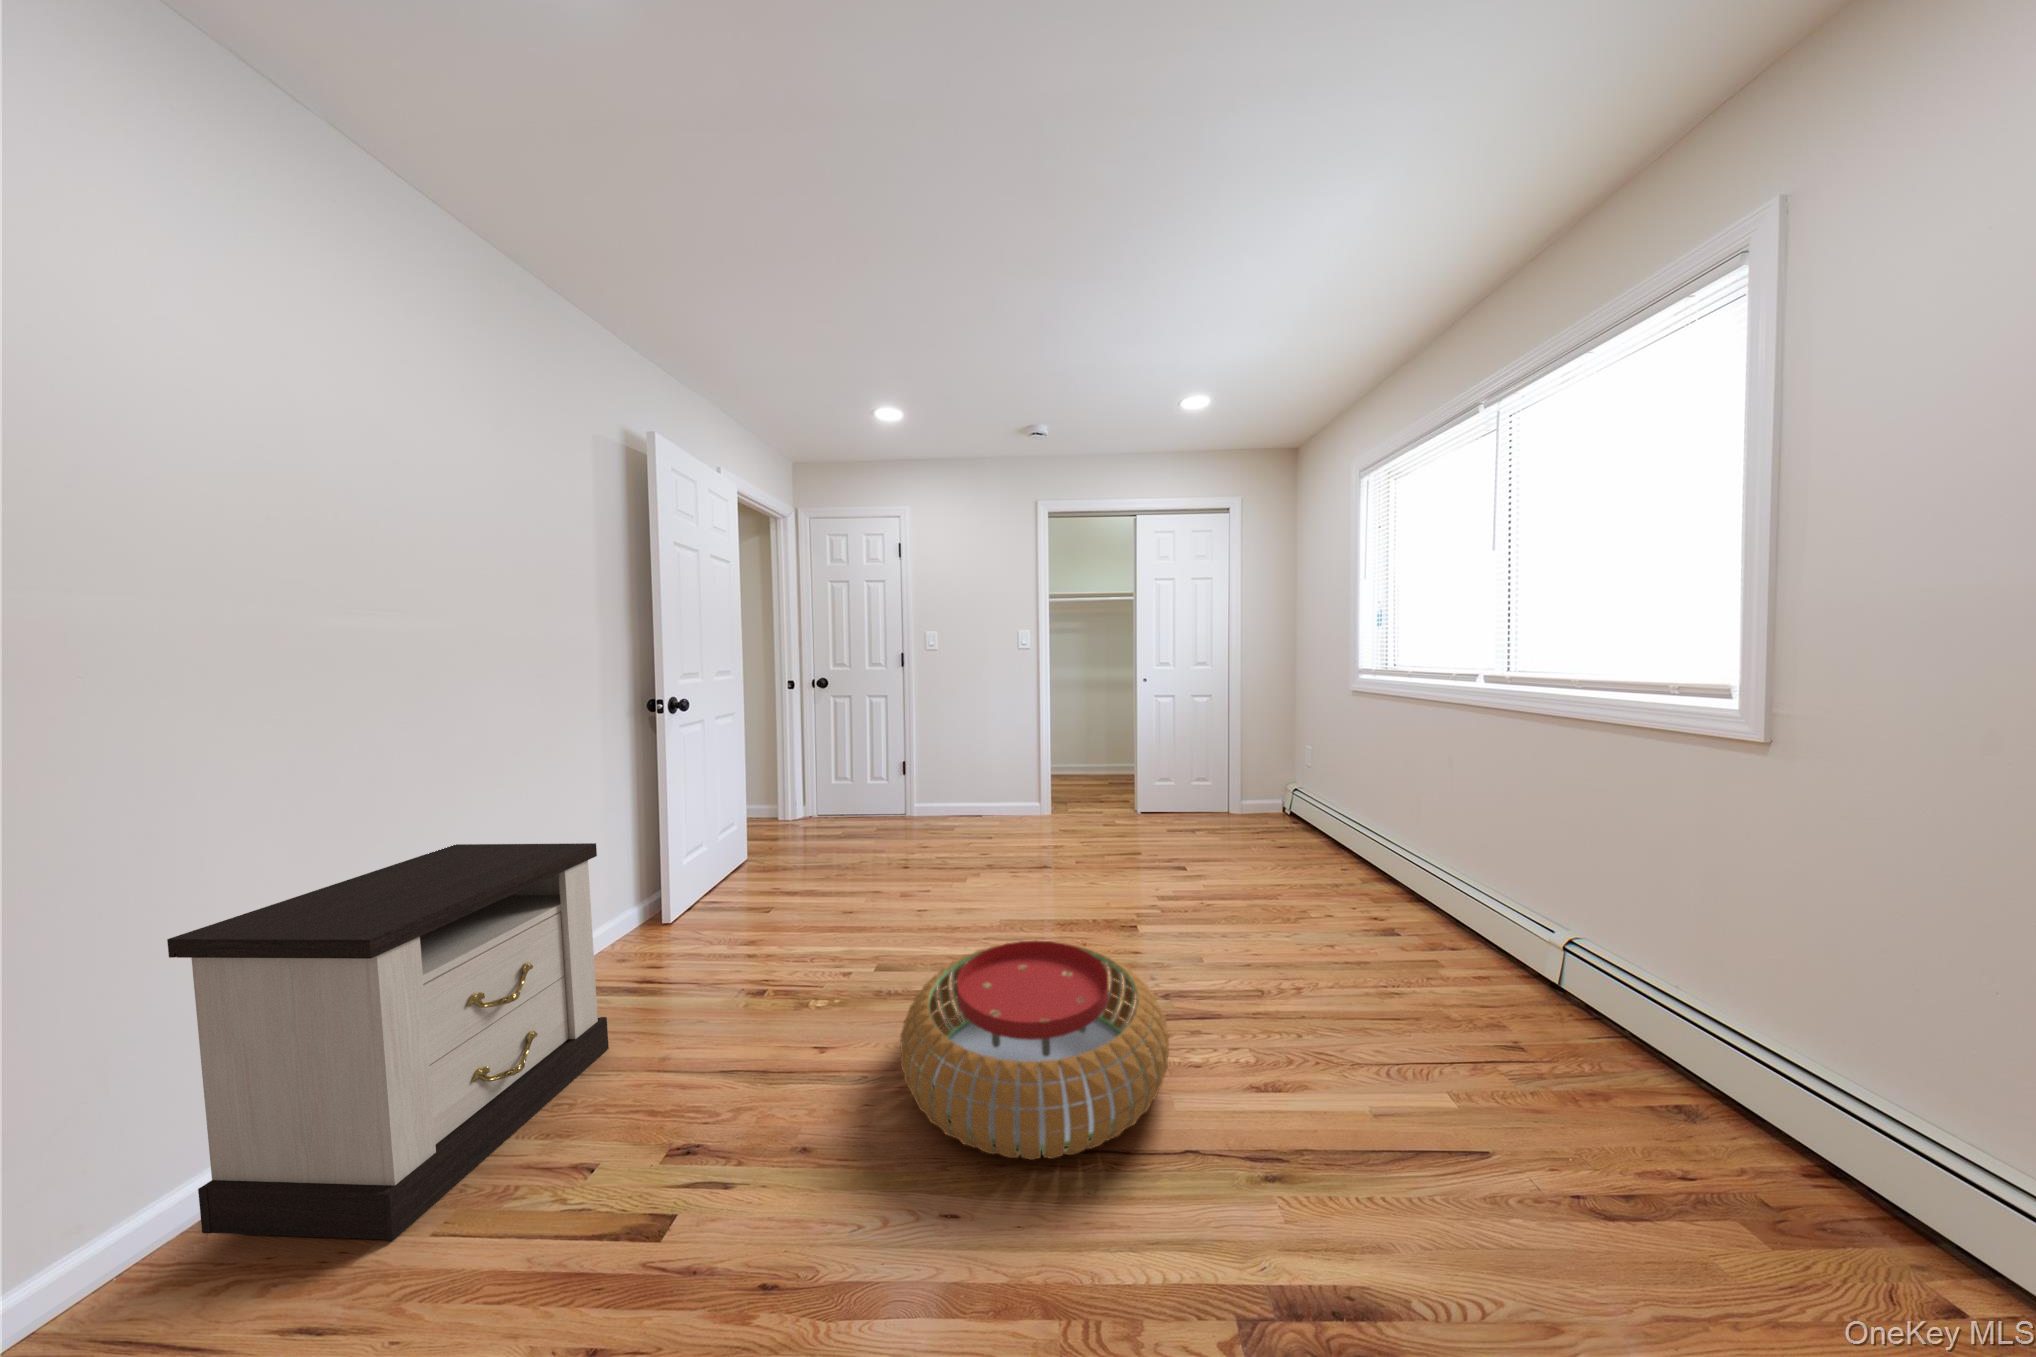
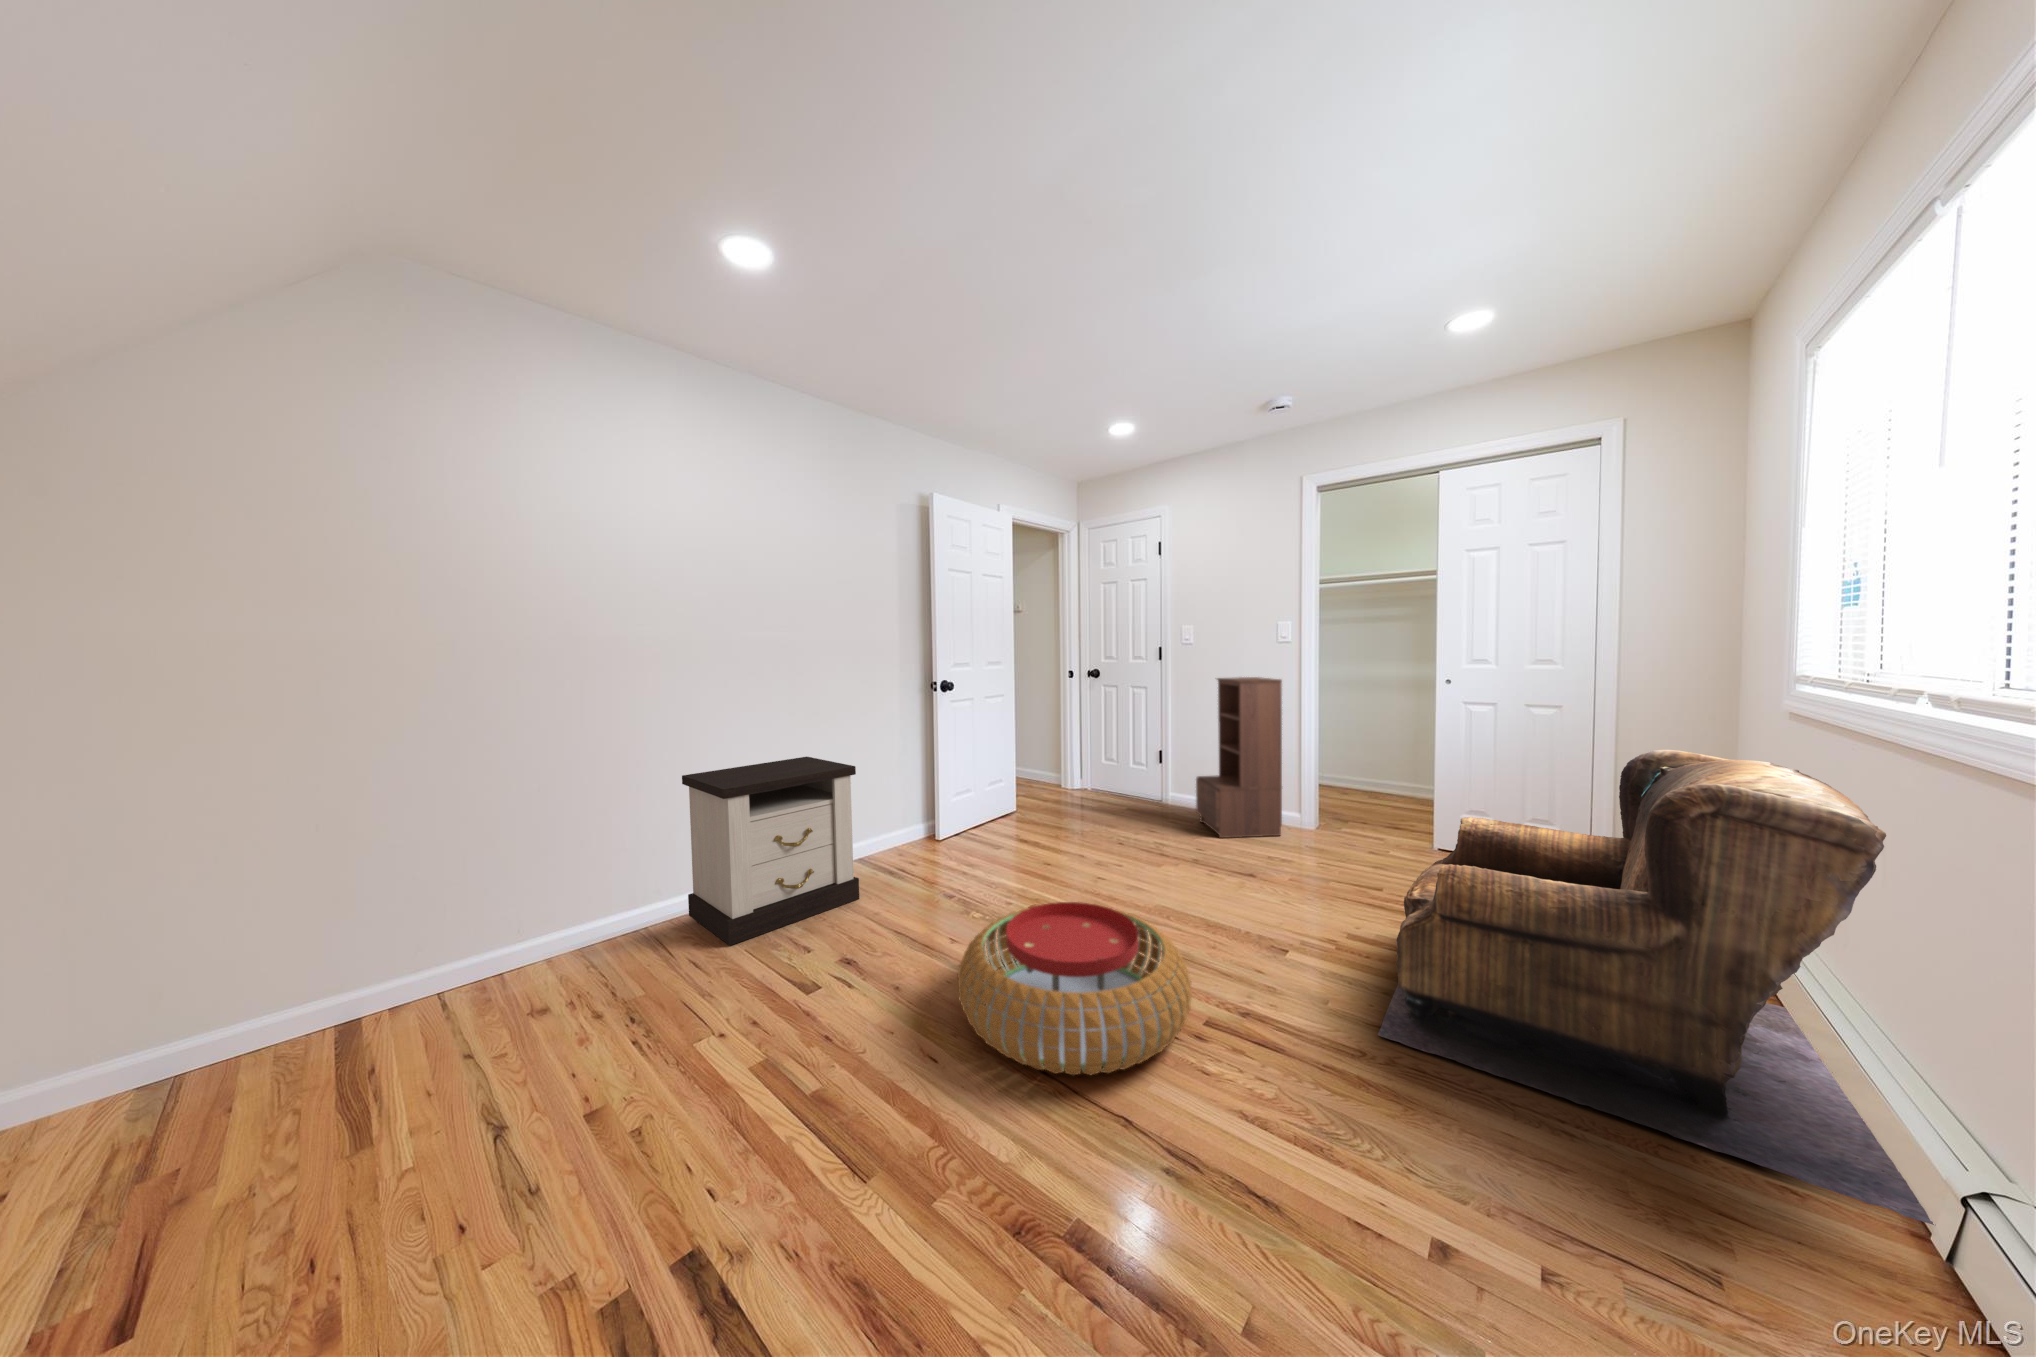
bookshelf: none [949,680,1033,842] -> present [1196,677,1282,838]
armchair: none [1192,719,1535,978] -> present [1378,750,1934,1225]

